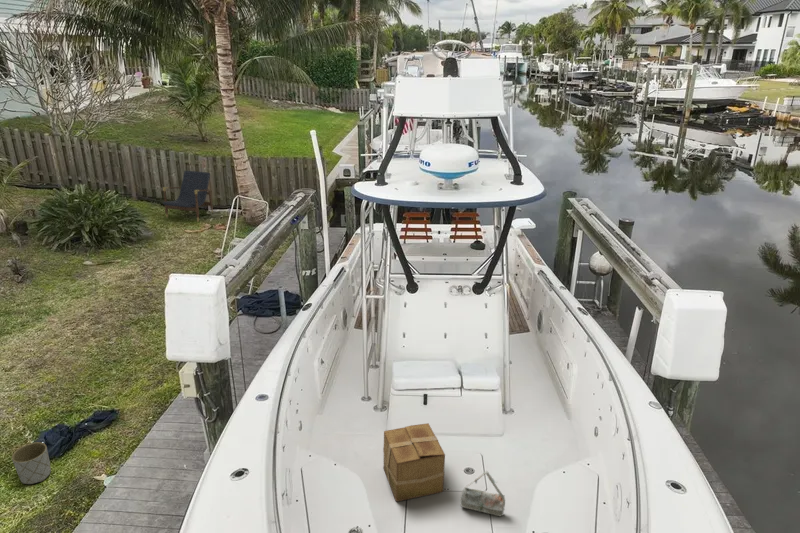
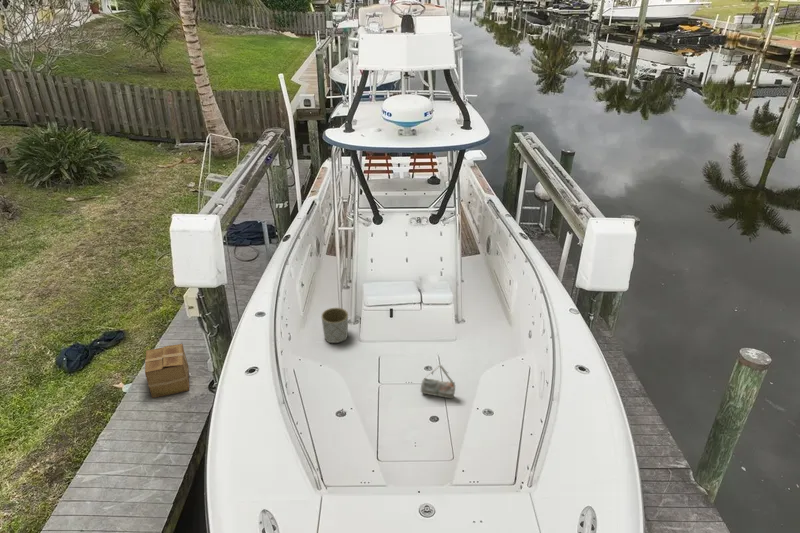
lounge chair: present [163,171,213,222] -> none [133,105,184,156]
cardboard box: present [383,423,445,501] -> present [145,344,189,398]
planter: present [12,442,51,484] -> present [322,308,348,343]

